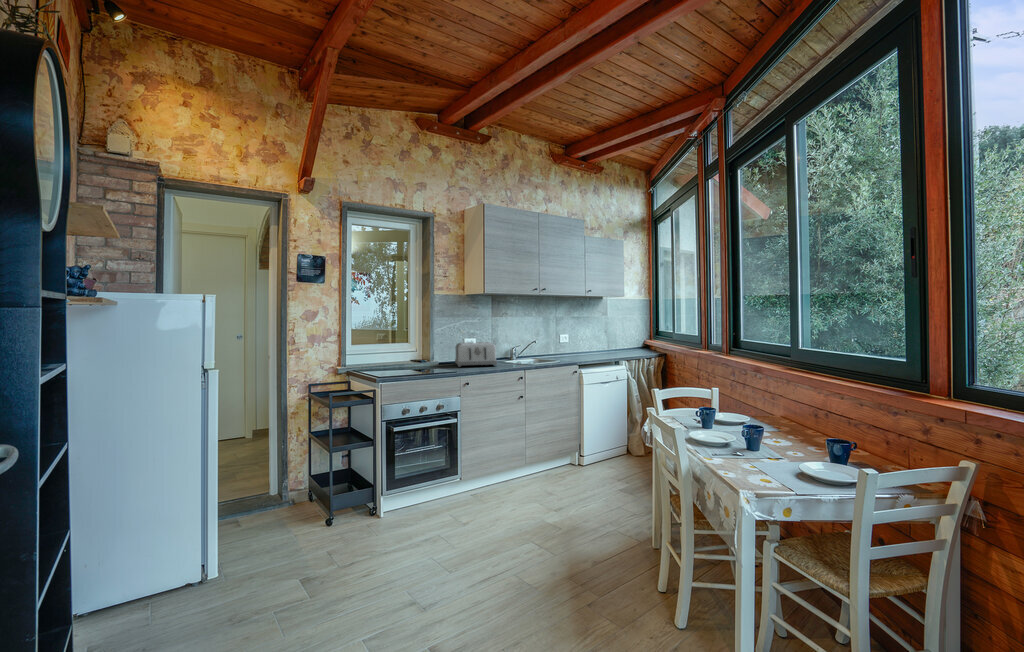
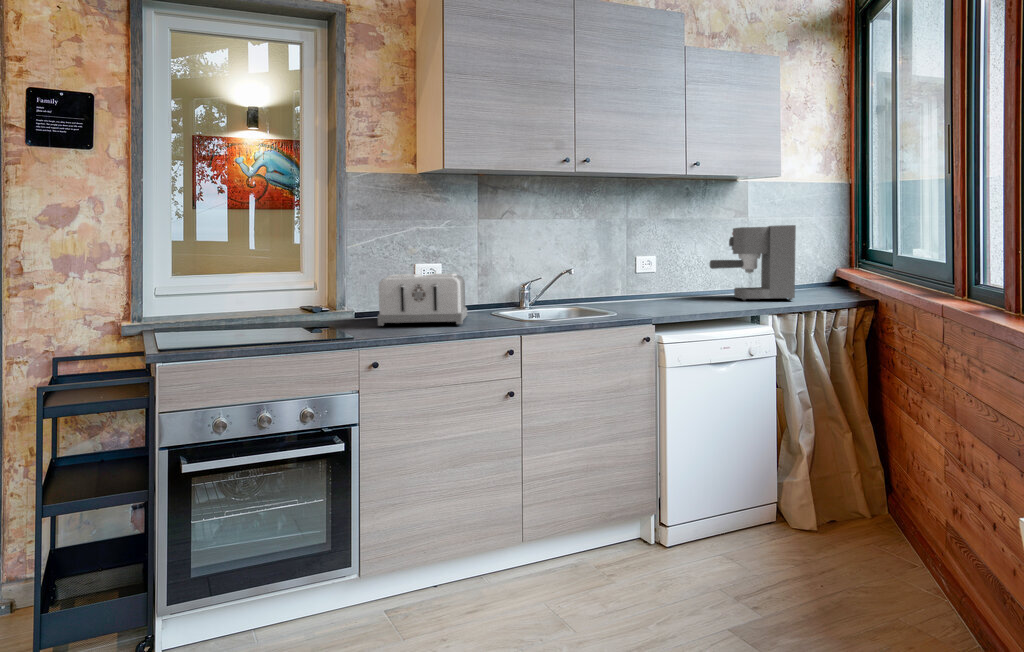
coffee maker: none [593,319,632,353] -> present [710,225,796,300]

